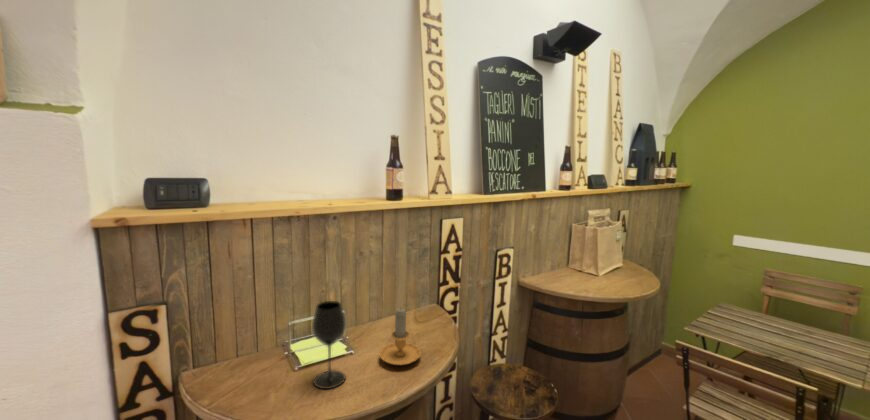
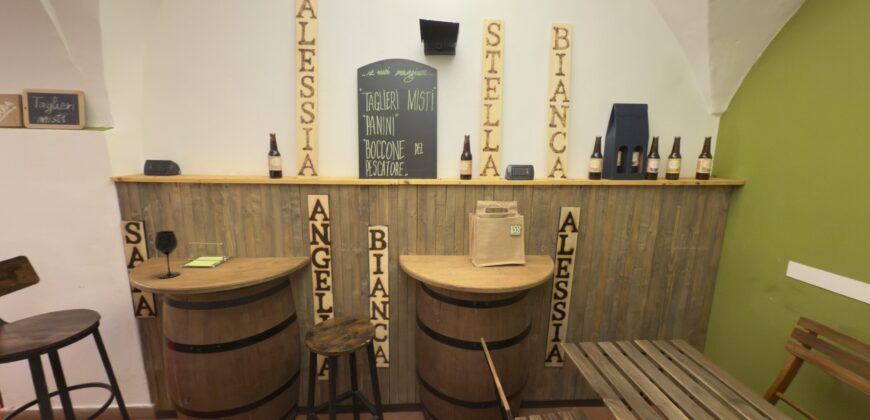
candle: present [379,308,421,365] -> none [197,242,236,278]

